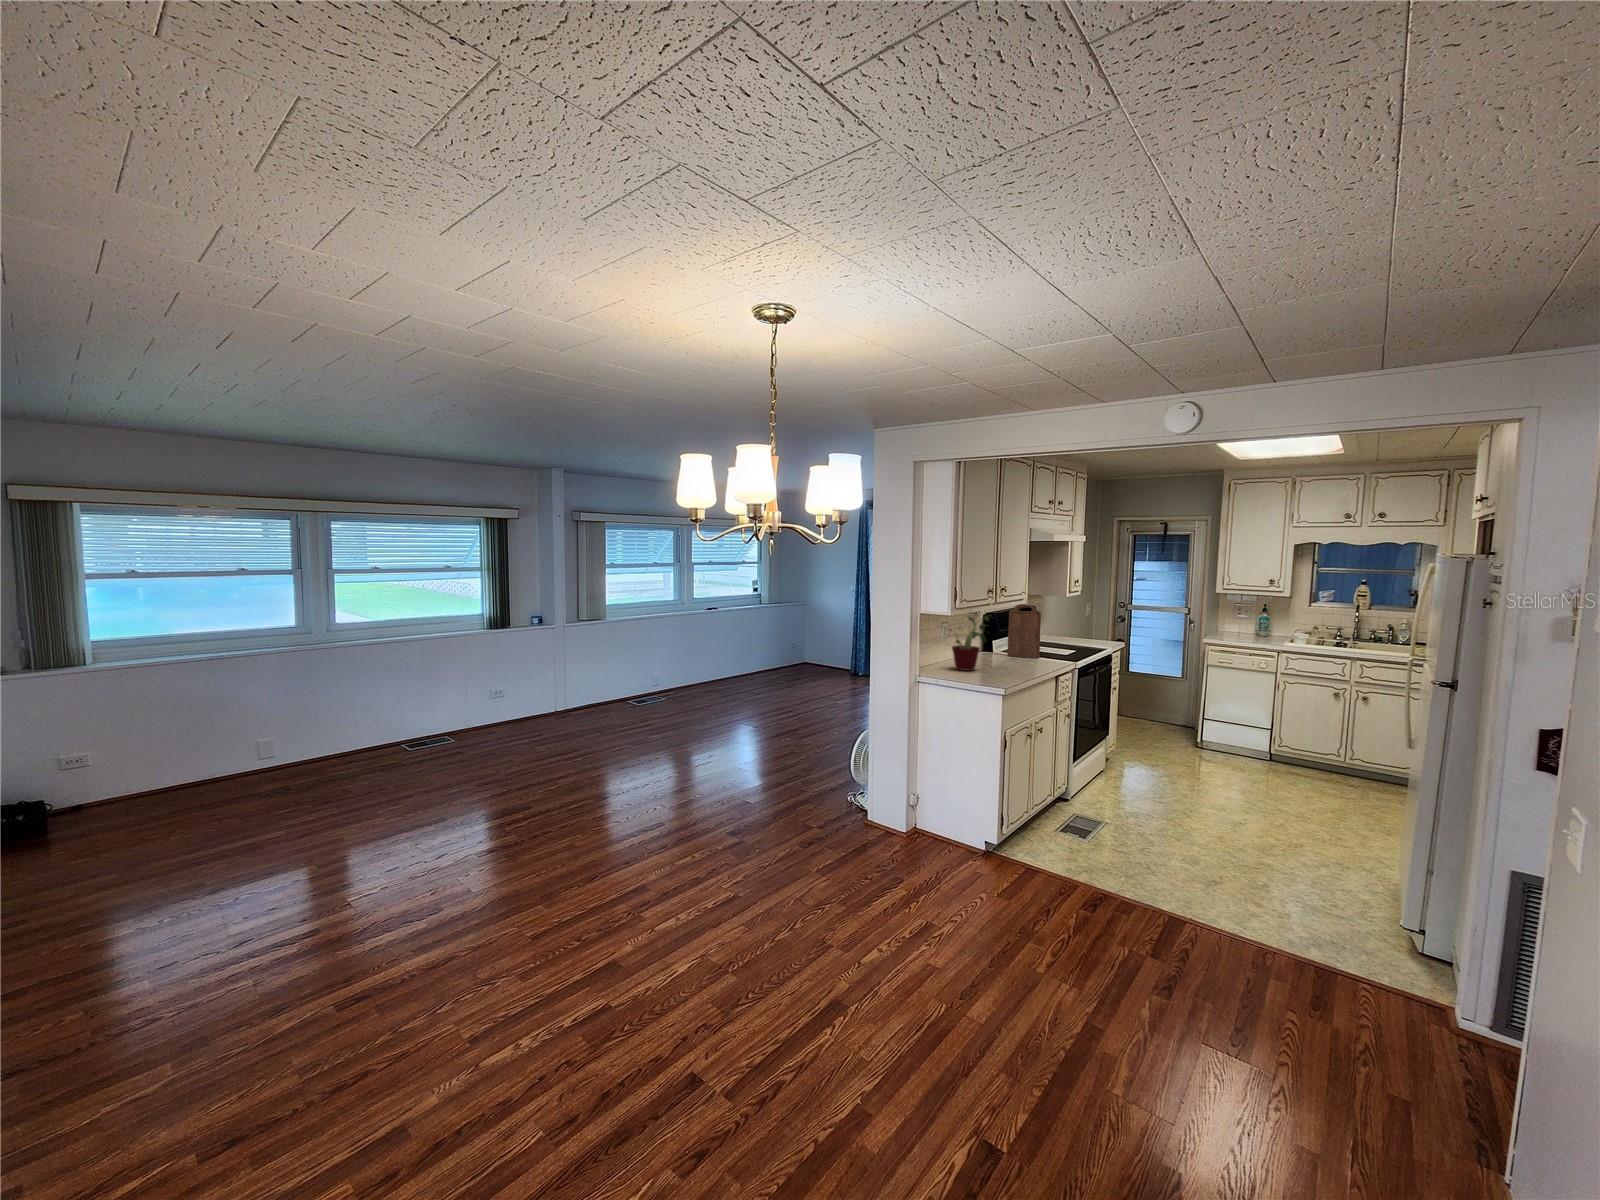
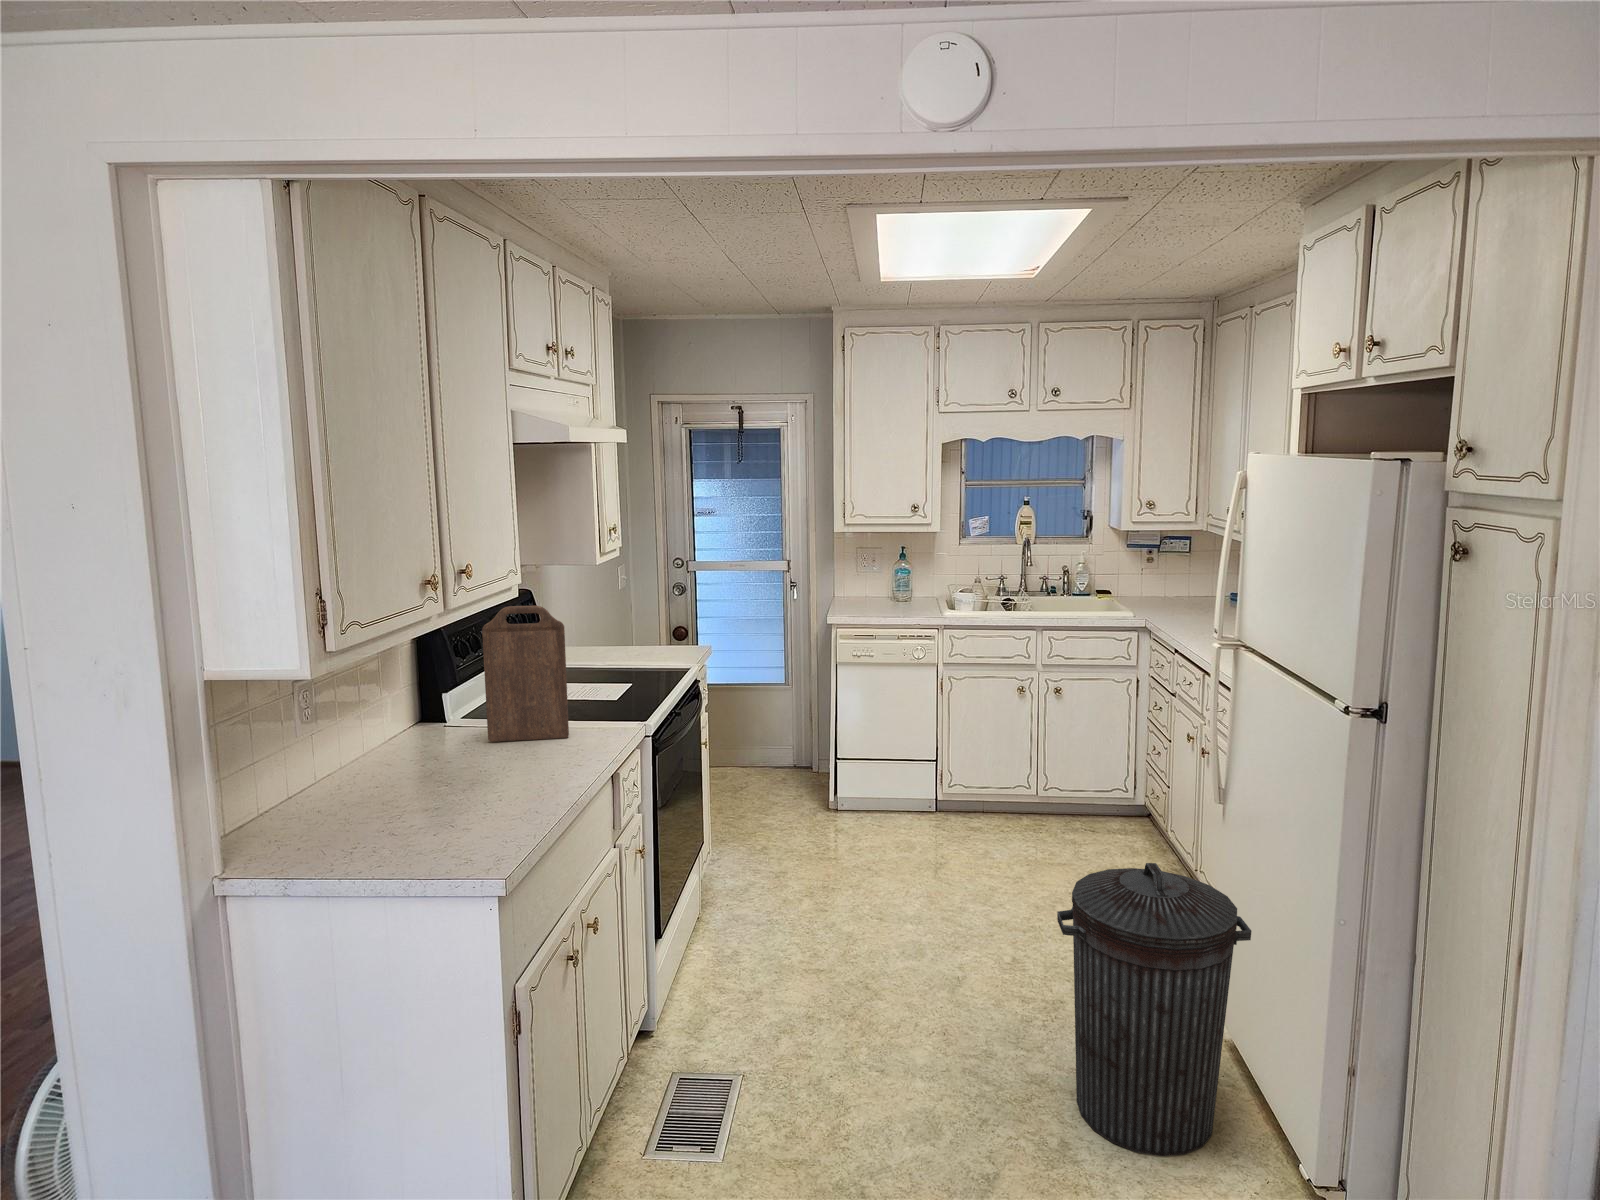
potted plant: present [949,612,989,671] -> none [289,657,446,855]
trash can: none [1262,748,1372,889] -> present [1057,863,1252,1156]

